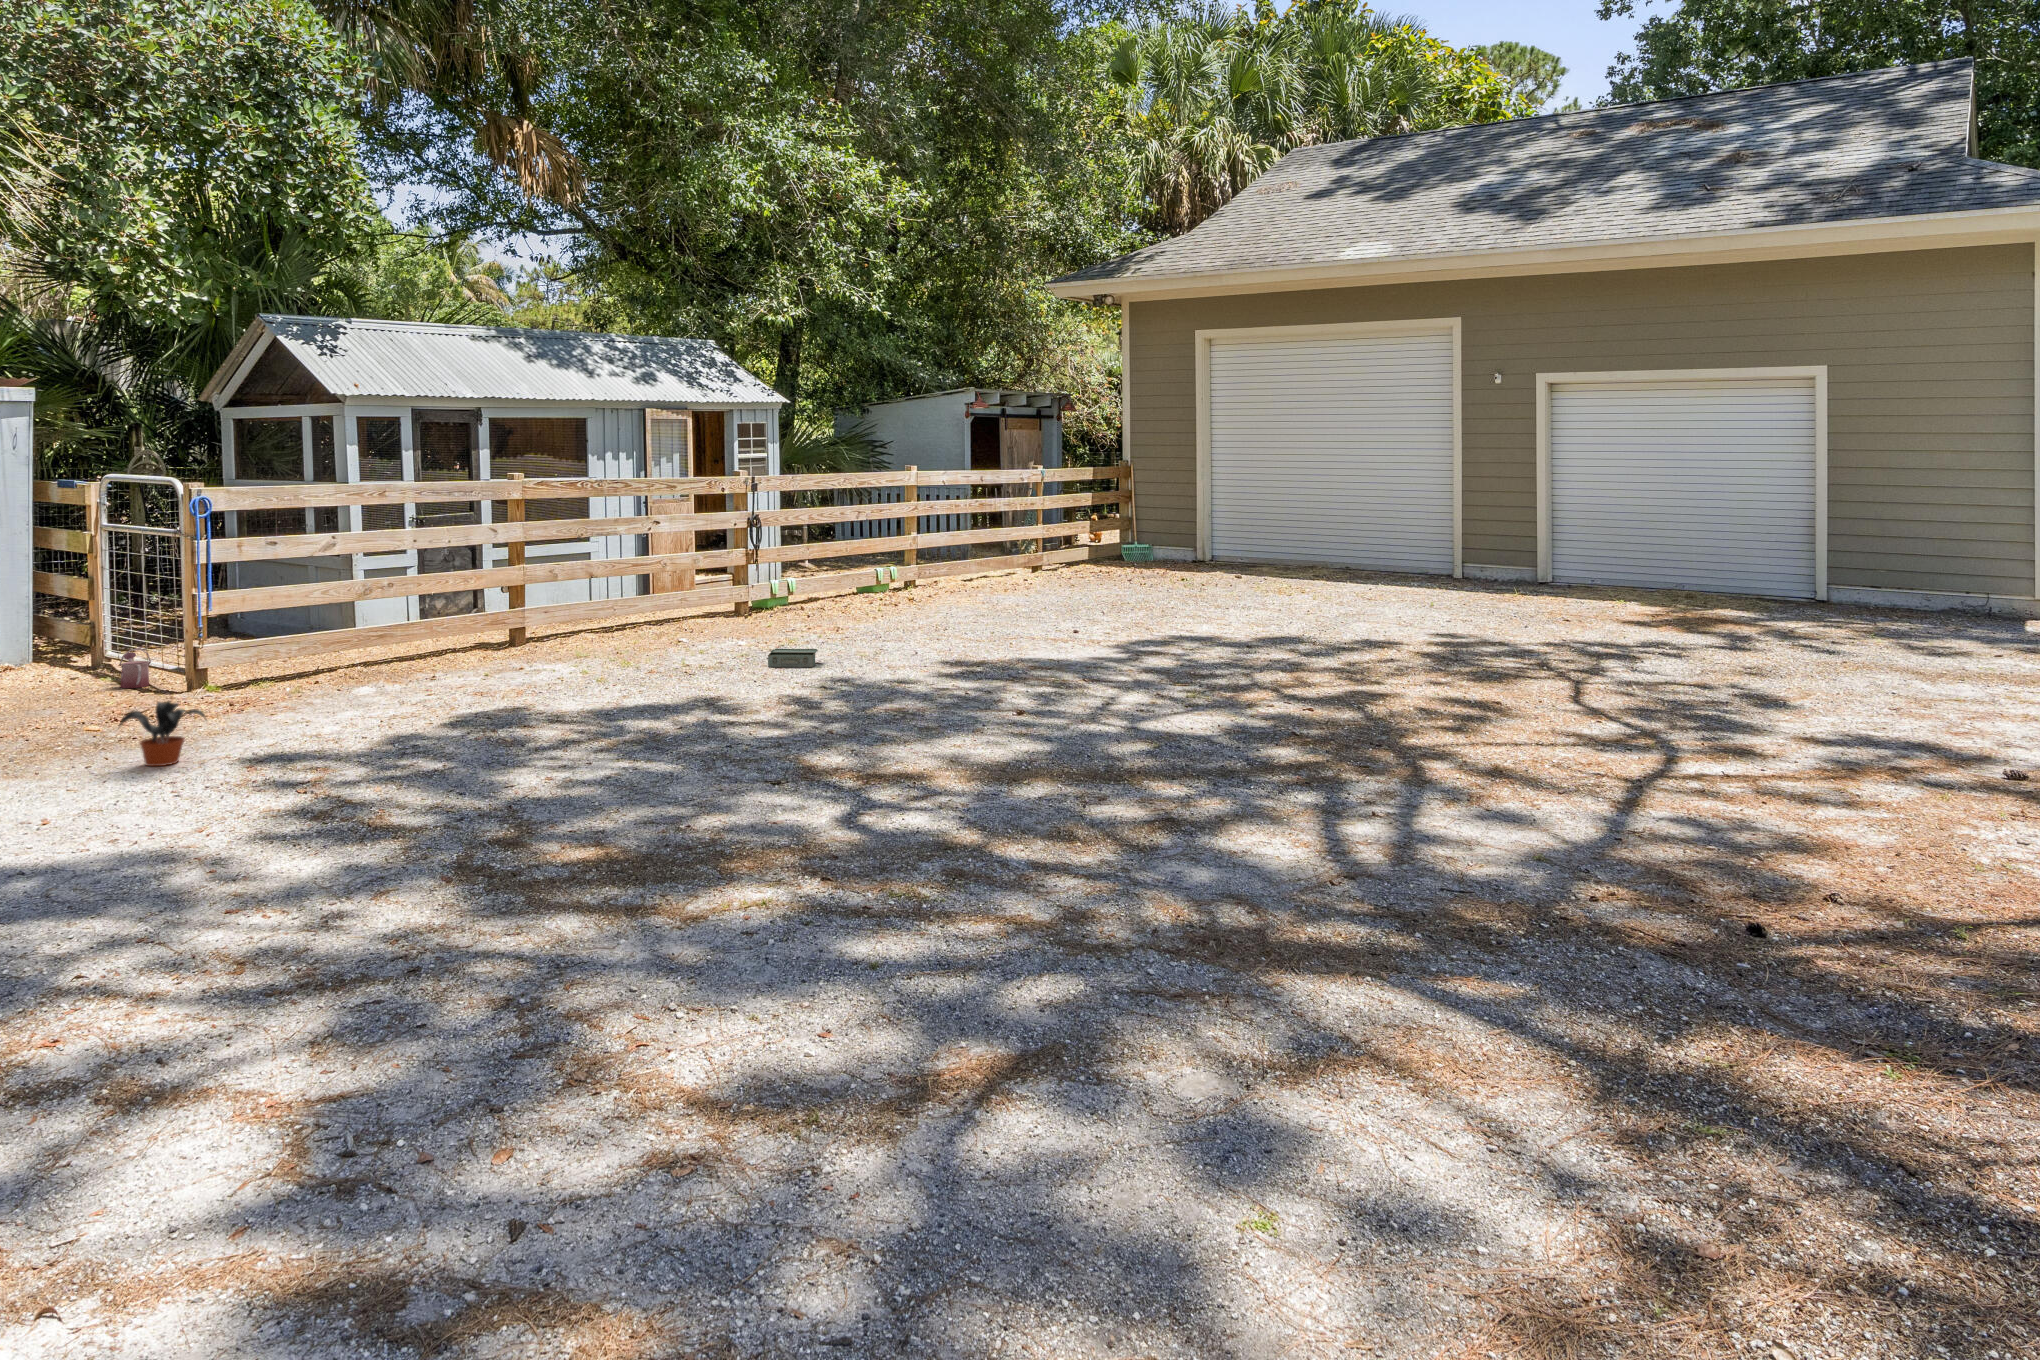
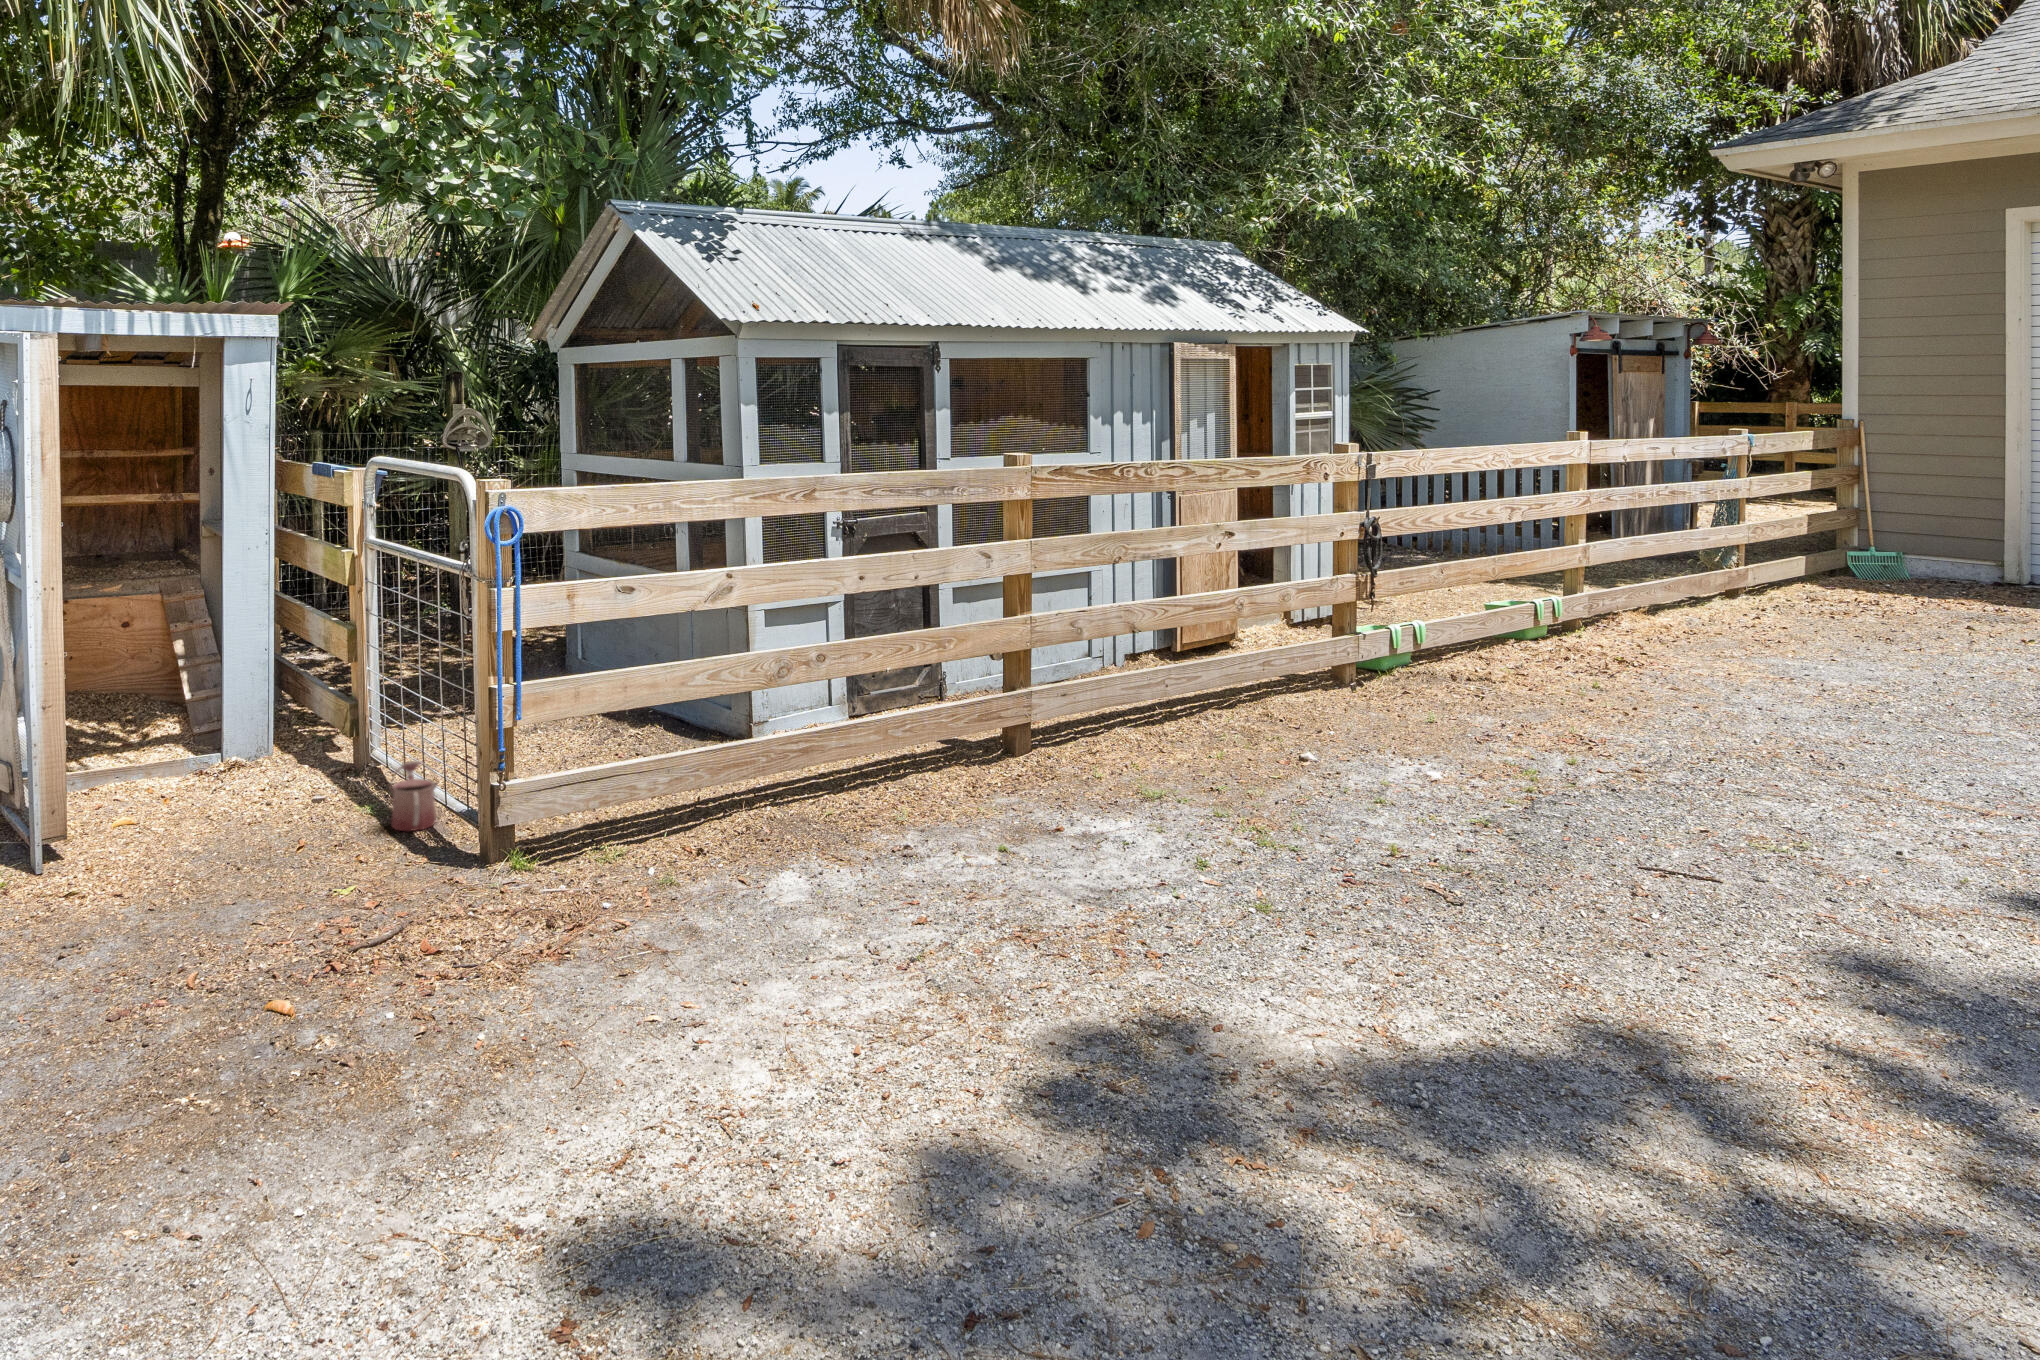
toolbox: present [768,649,818,667] -> none [1573,848,1692,911]
potted plant: present [119,701,205,766] -> none [241,1045,444,1240]

